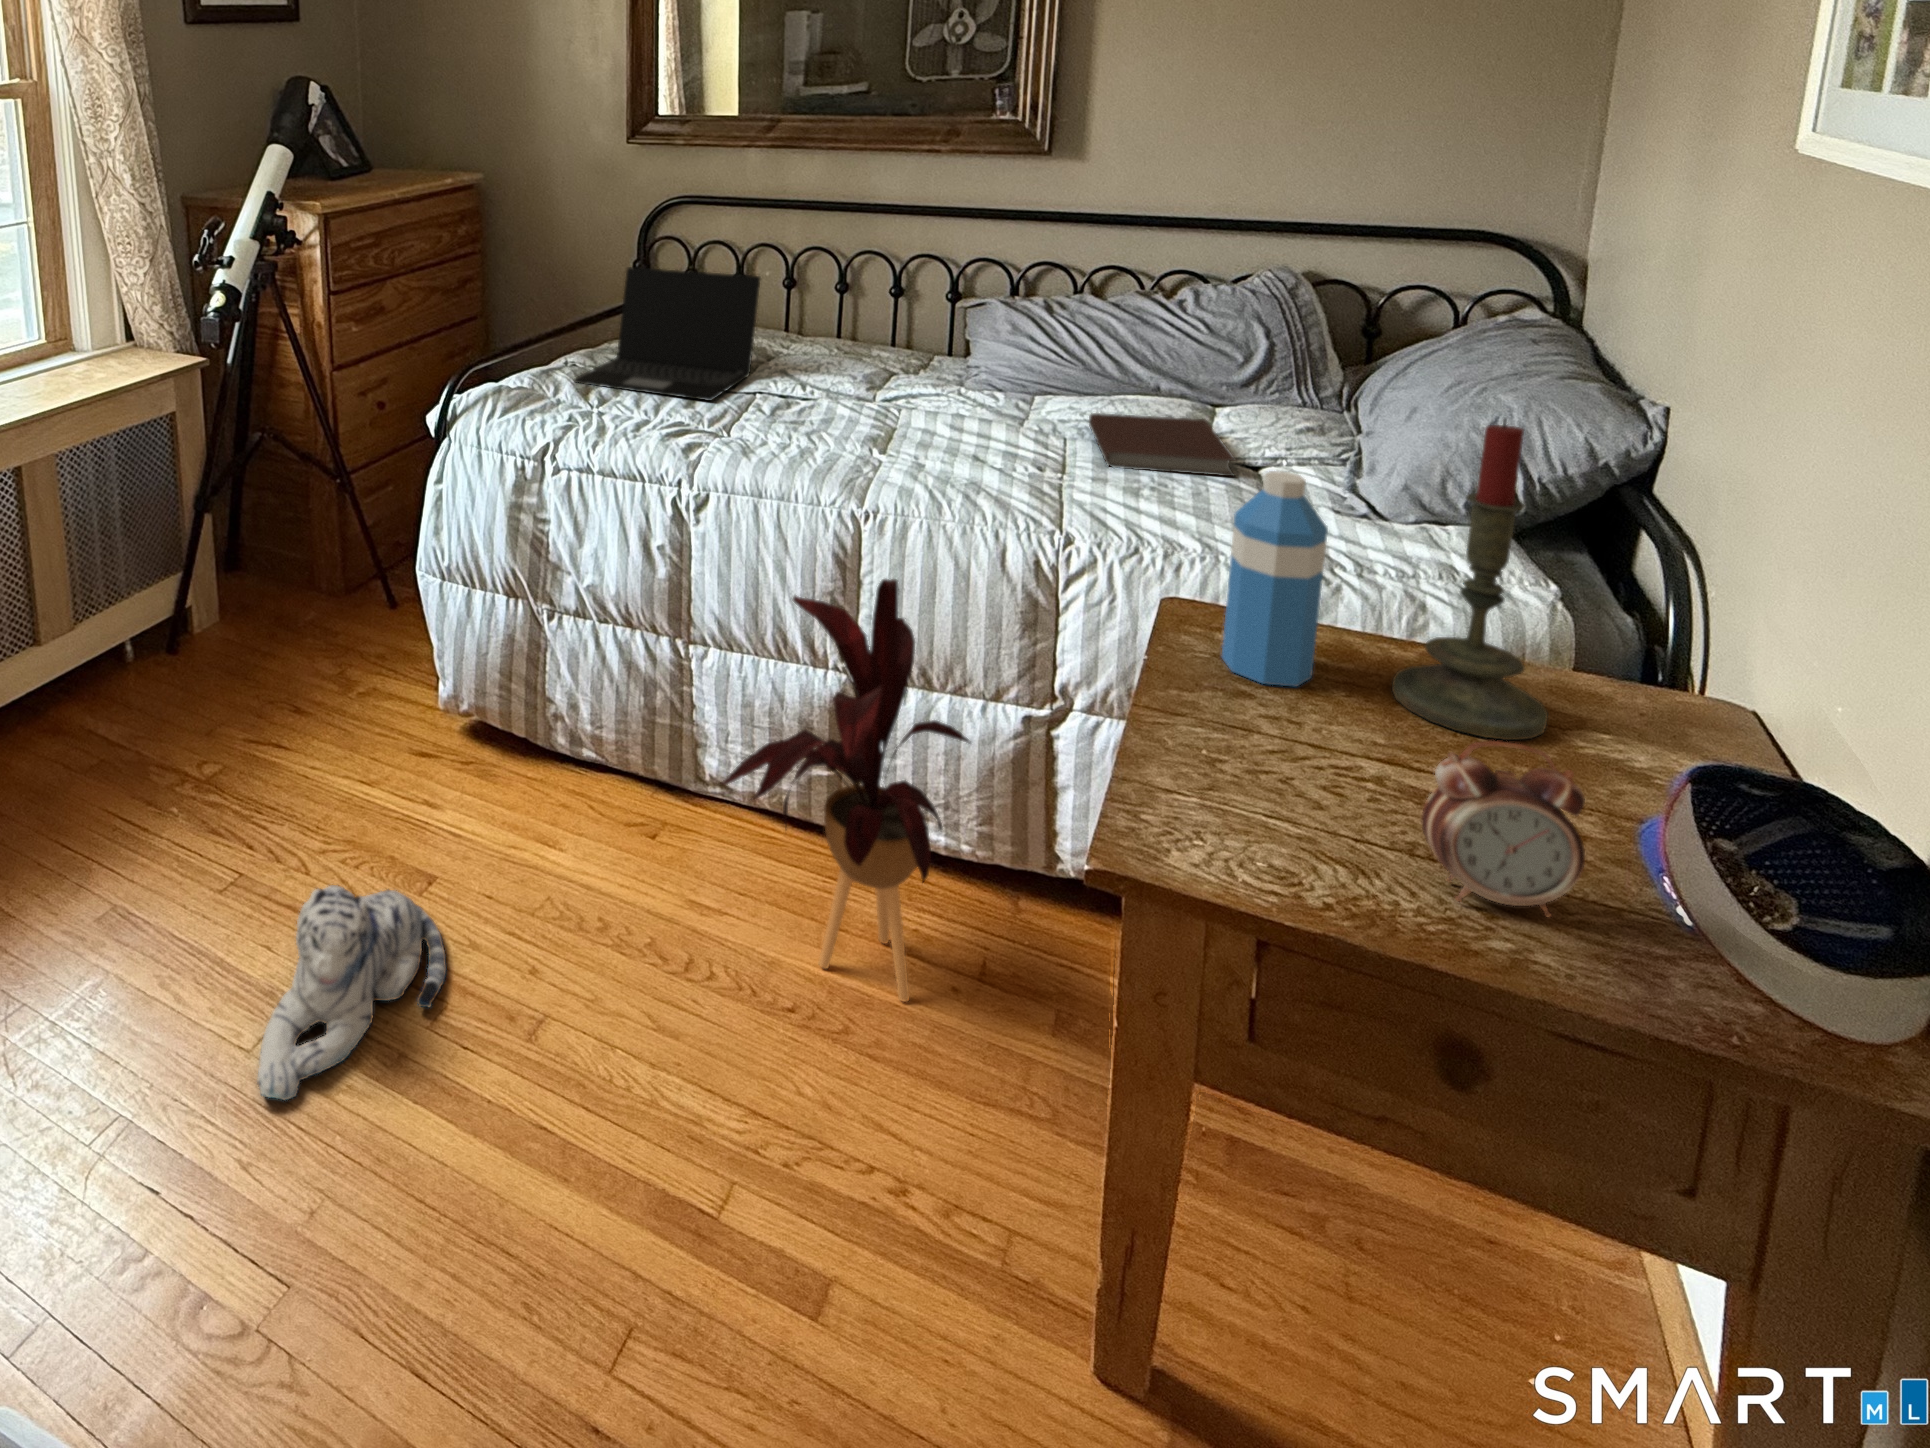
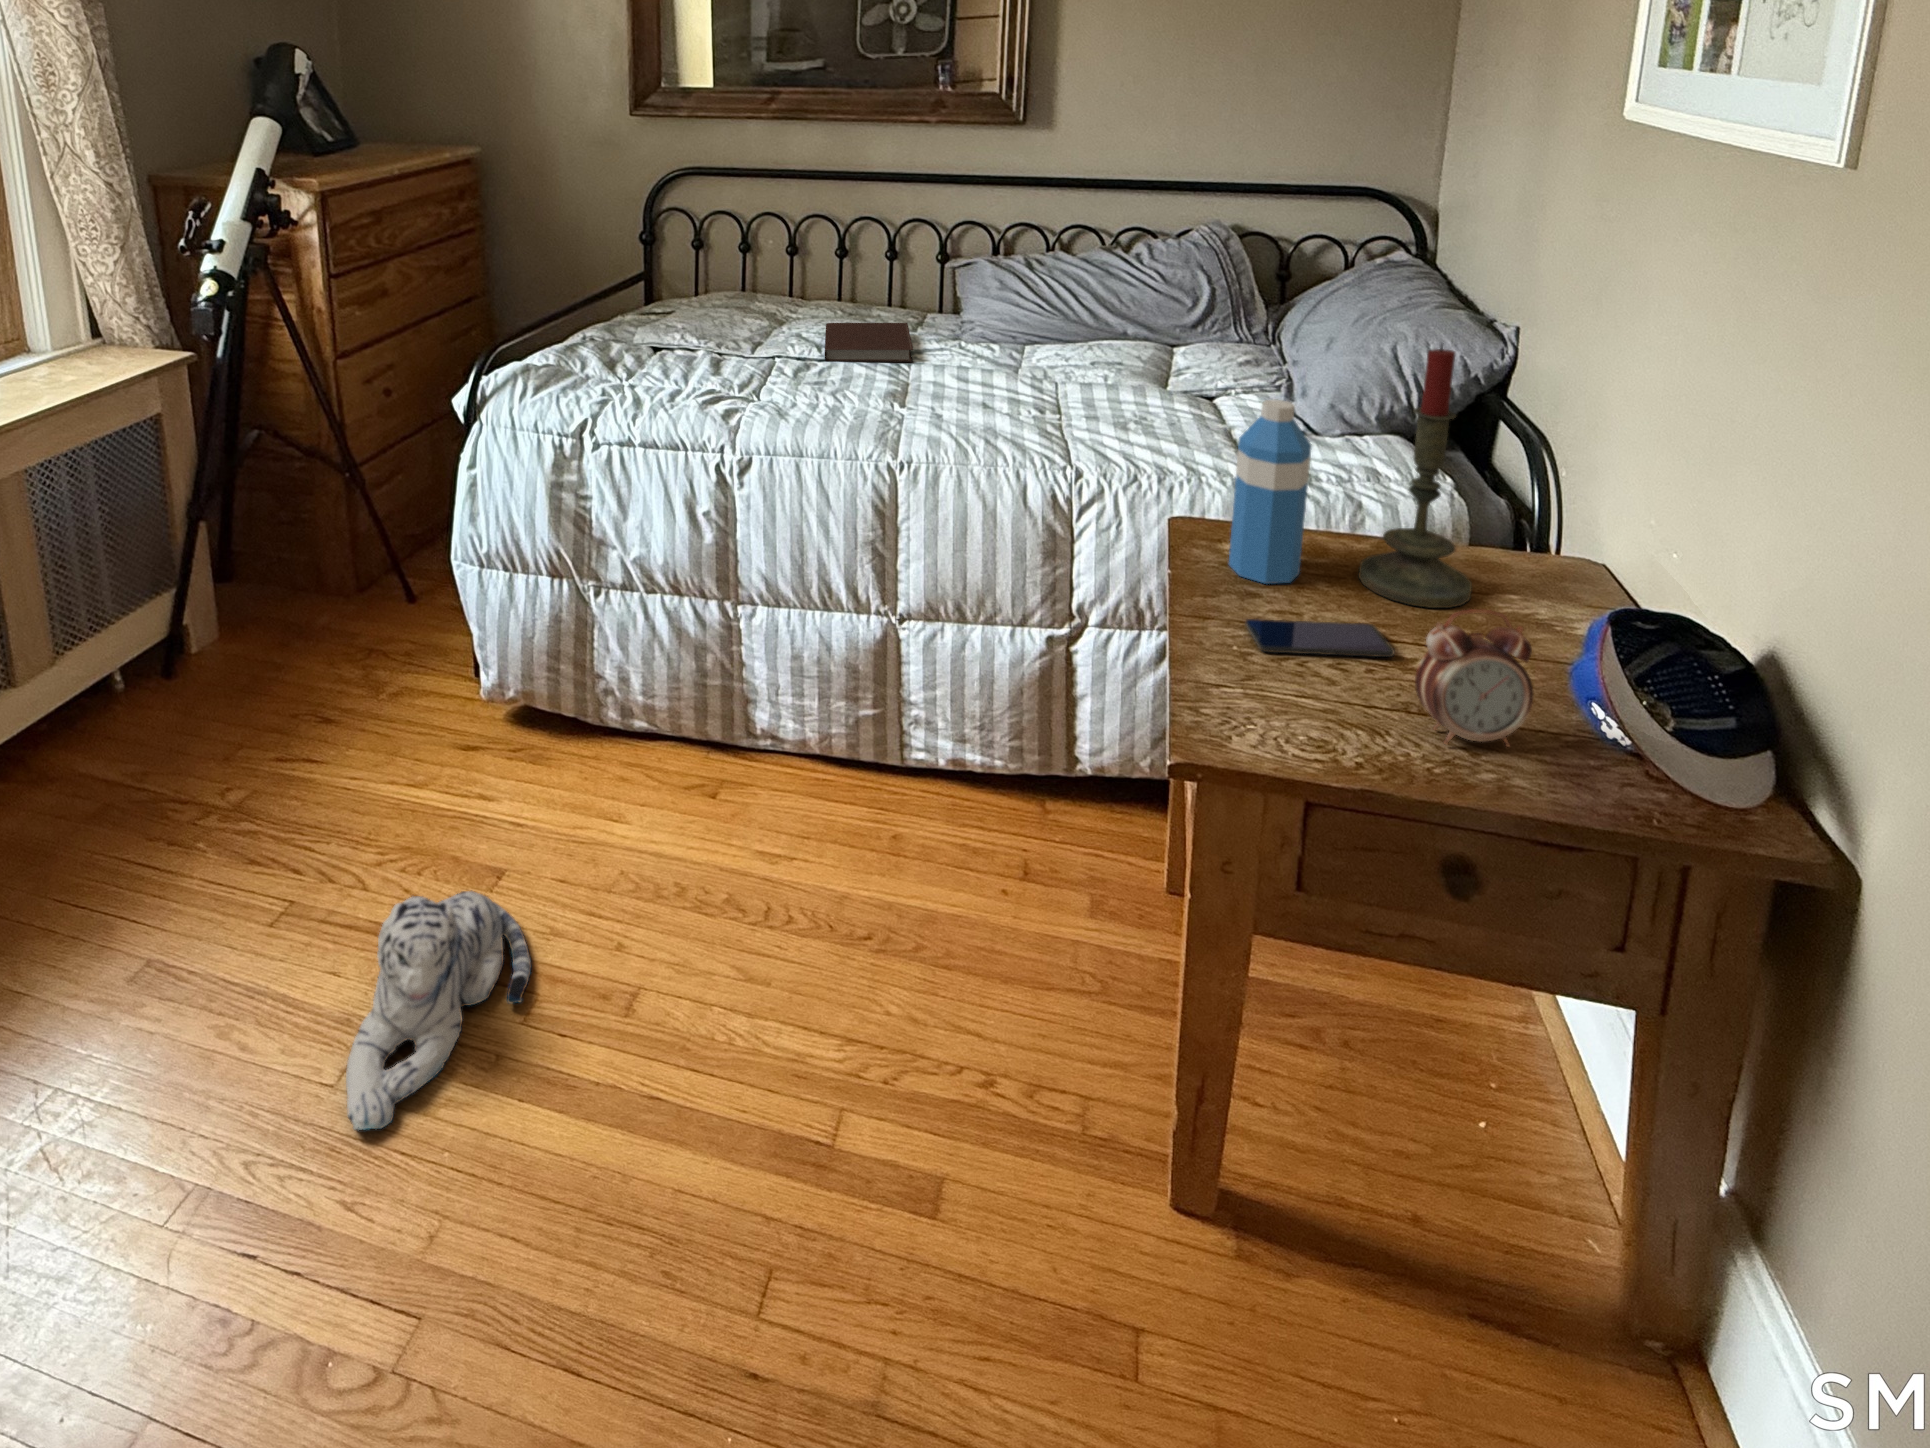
laptop: present [574,267,760,401] -> none [602,239,778,368]
notebook: present [1089,413,1237,476] -> present [825,323,913,362]
house plant: present [720,579,970,1002] -> none [789,523,1021,910]
smartphone: none [1224,722,1416,788] -> present [1246,619,1395,657]

